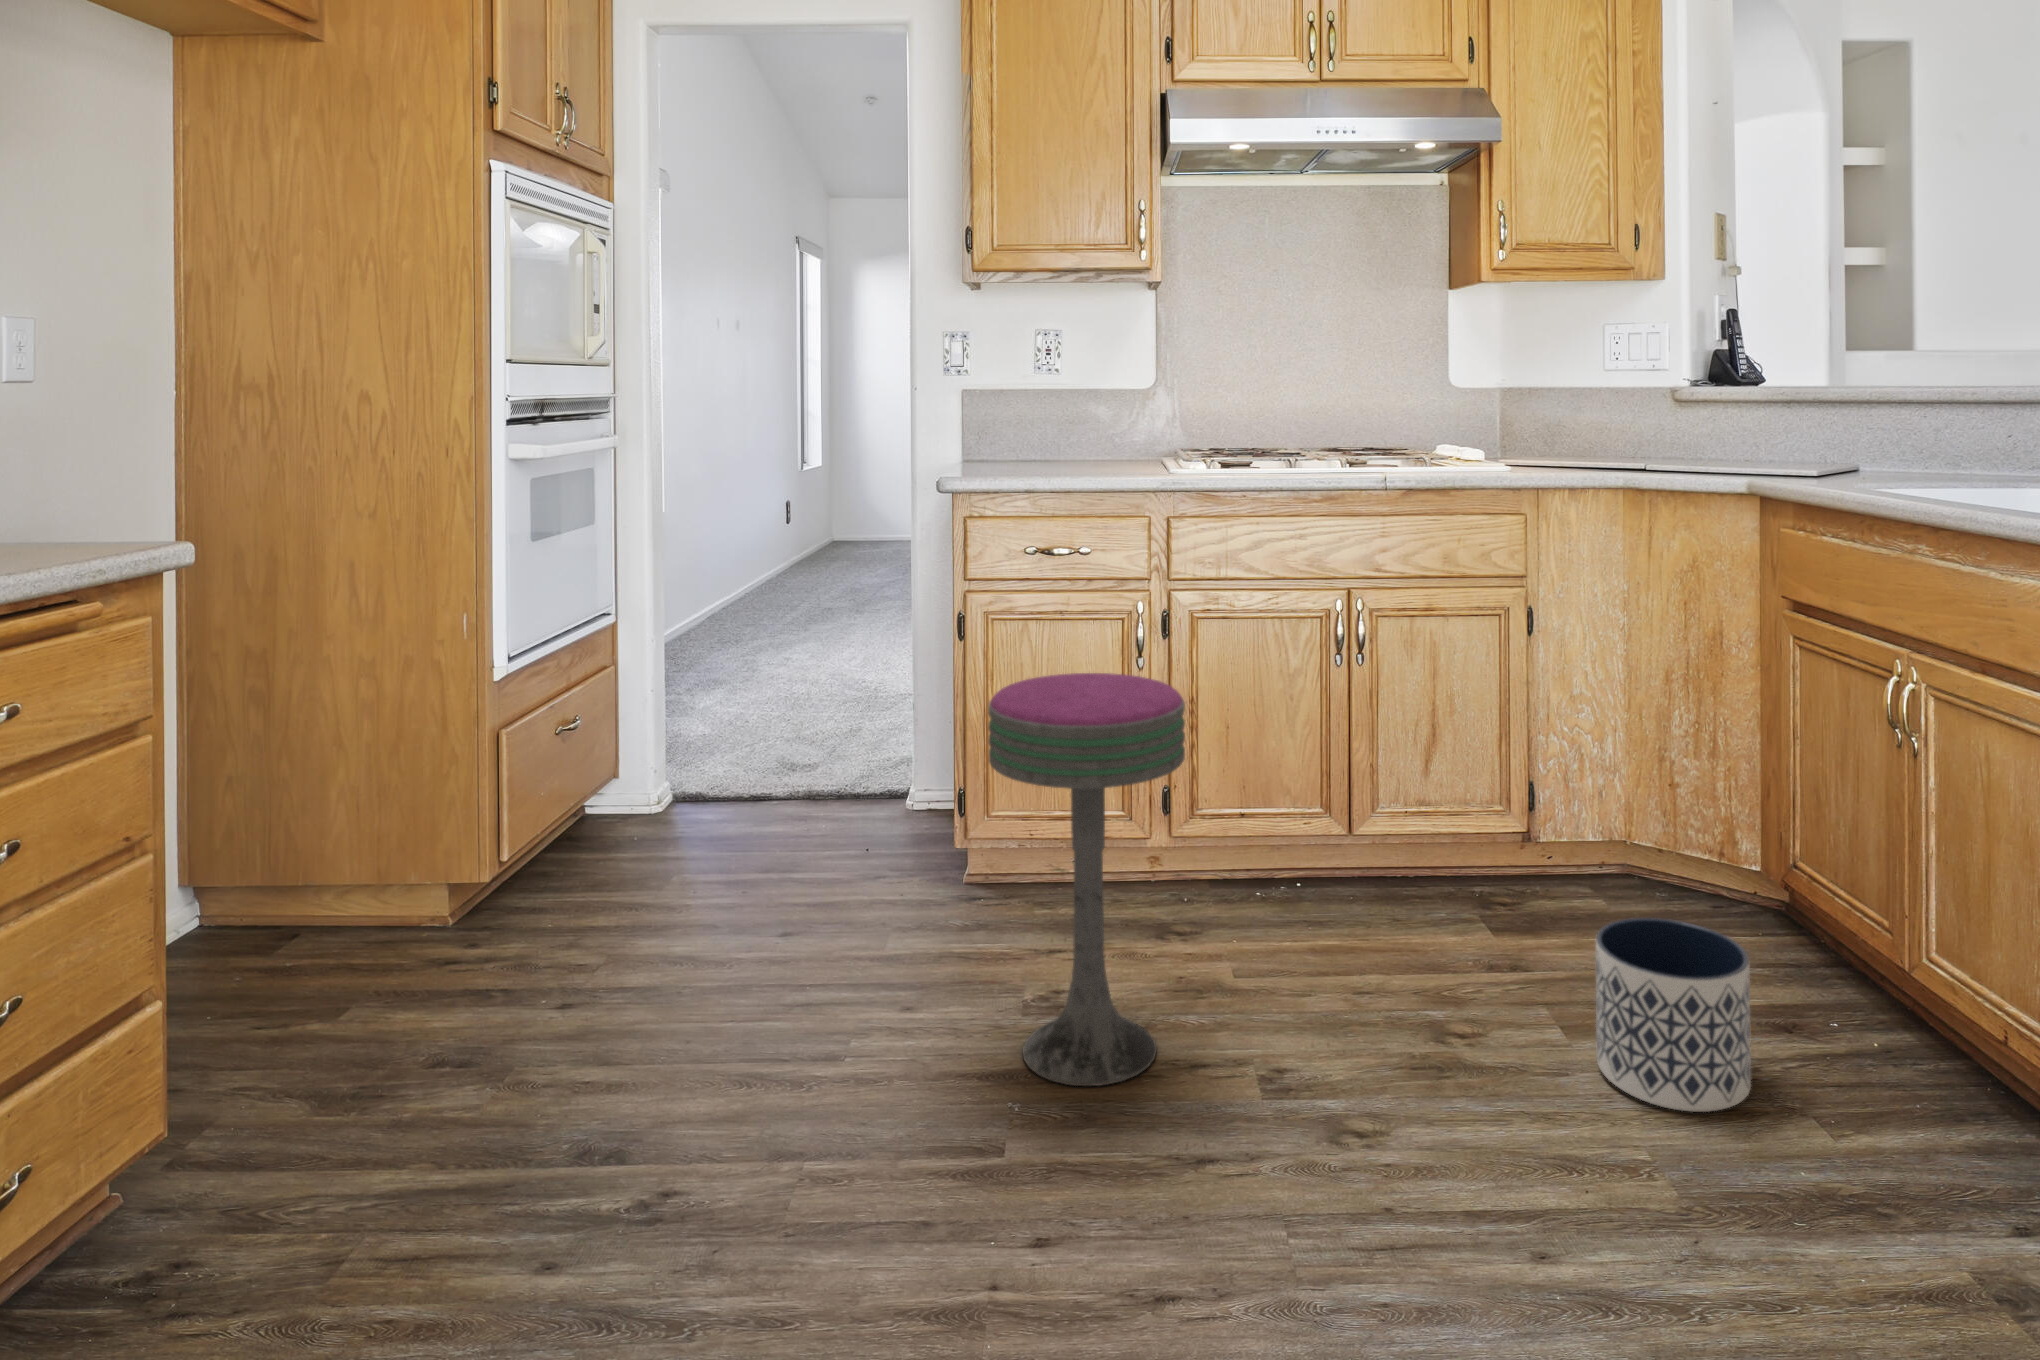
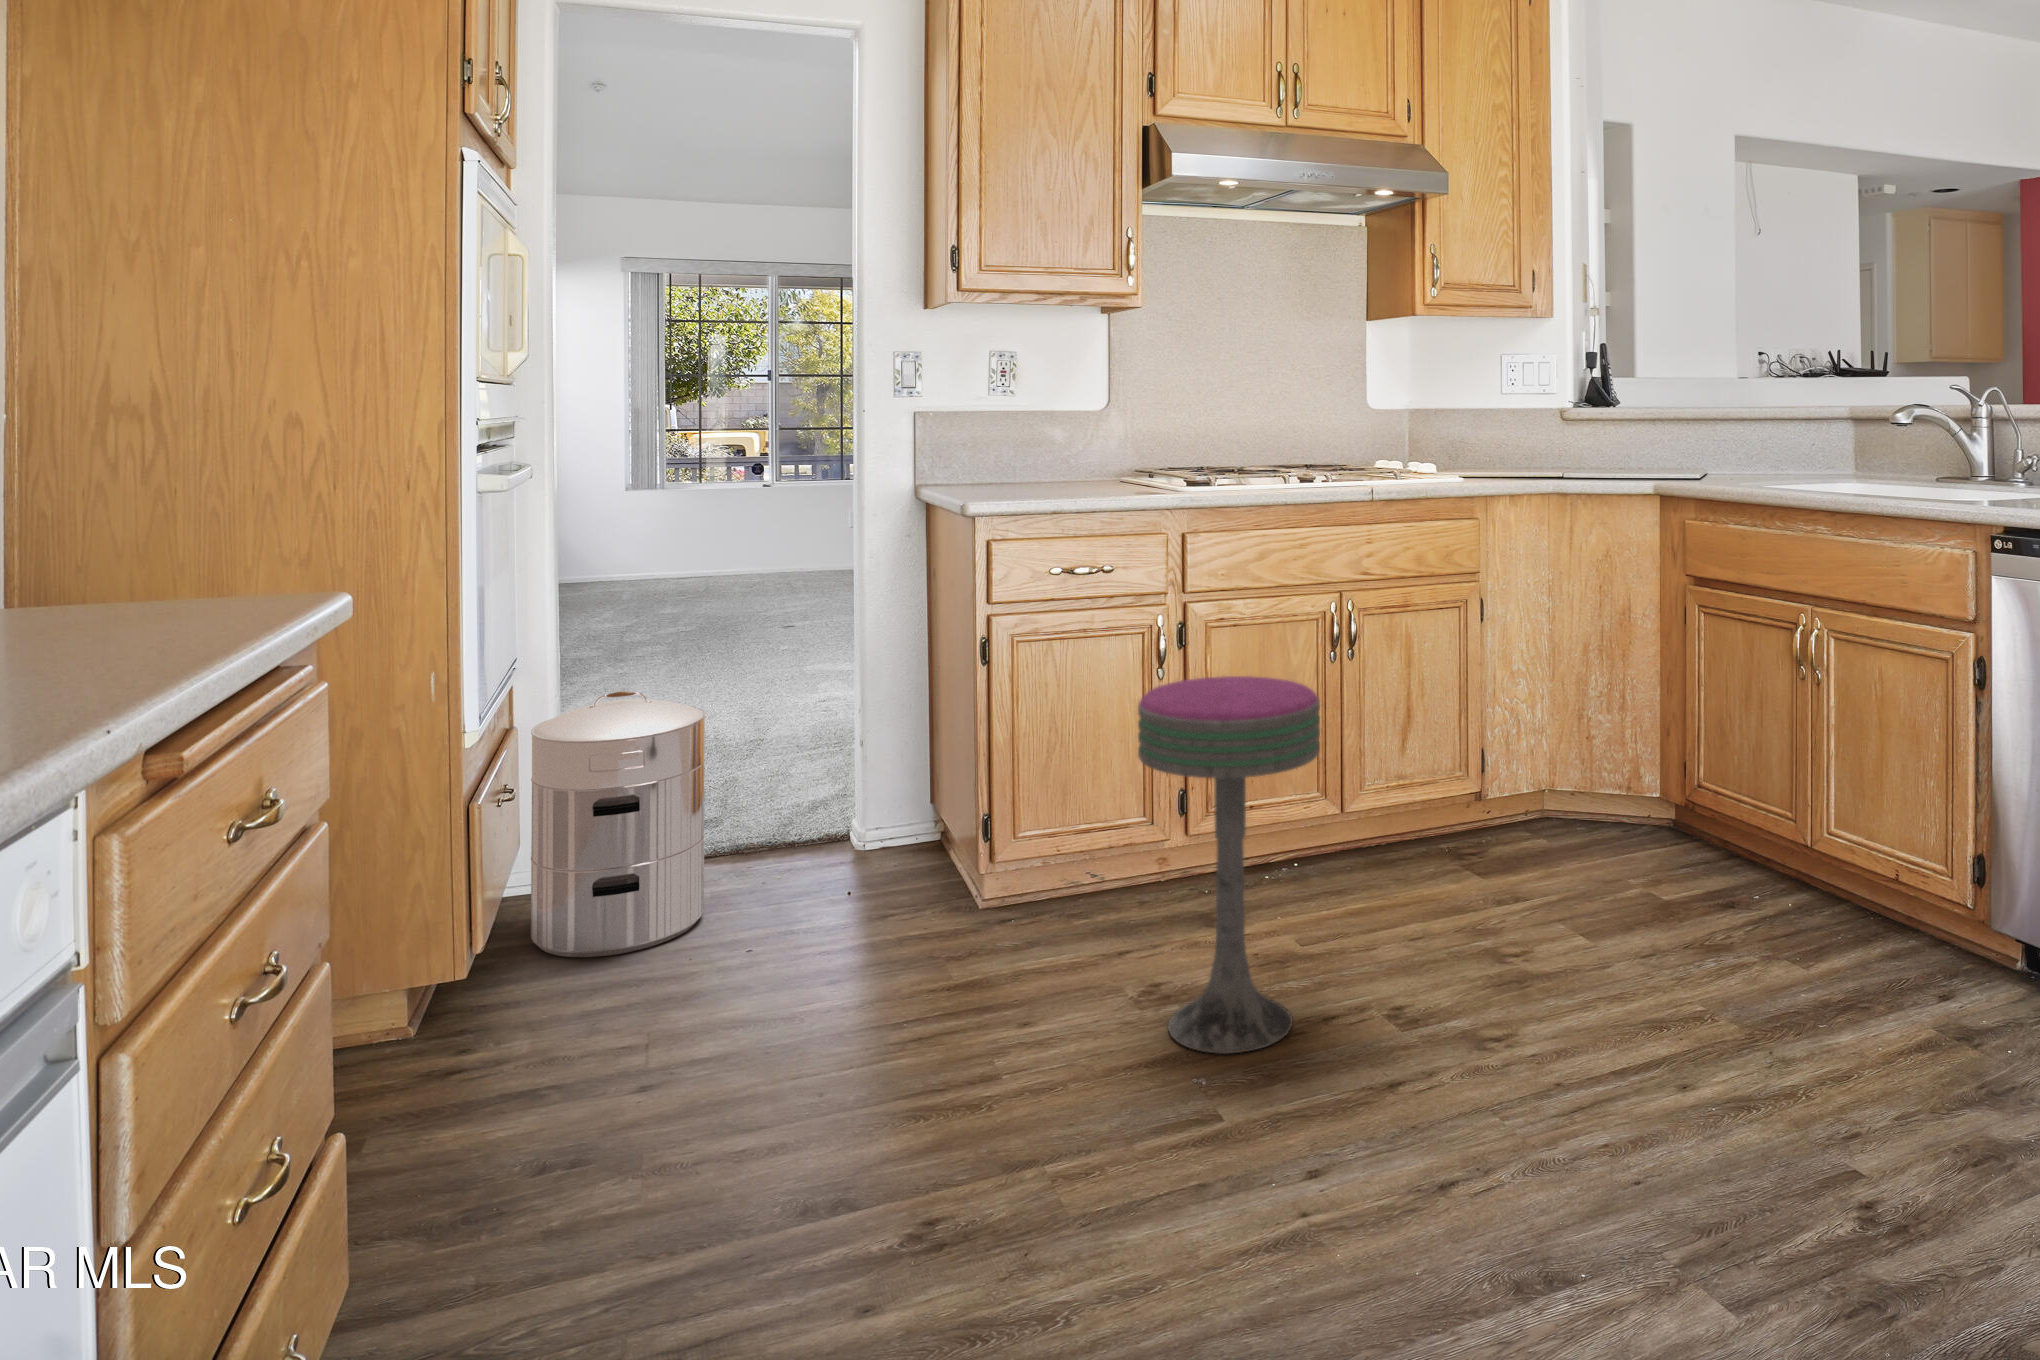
waste bin: none [606,635,751,868] -> present [531,691,705,957]
planter: present [1596,918,1751,1112] -> none [1624,833,1740,975]

